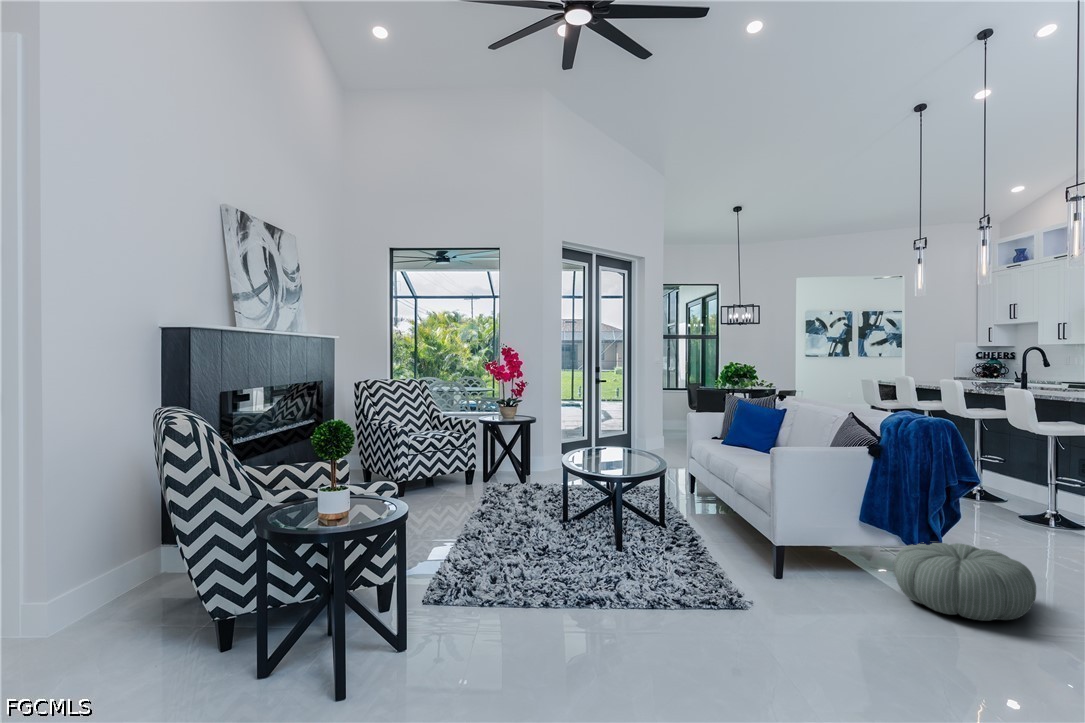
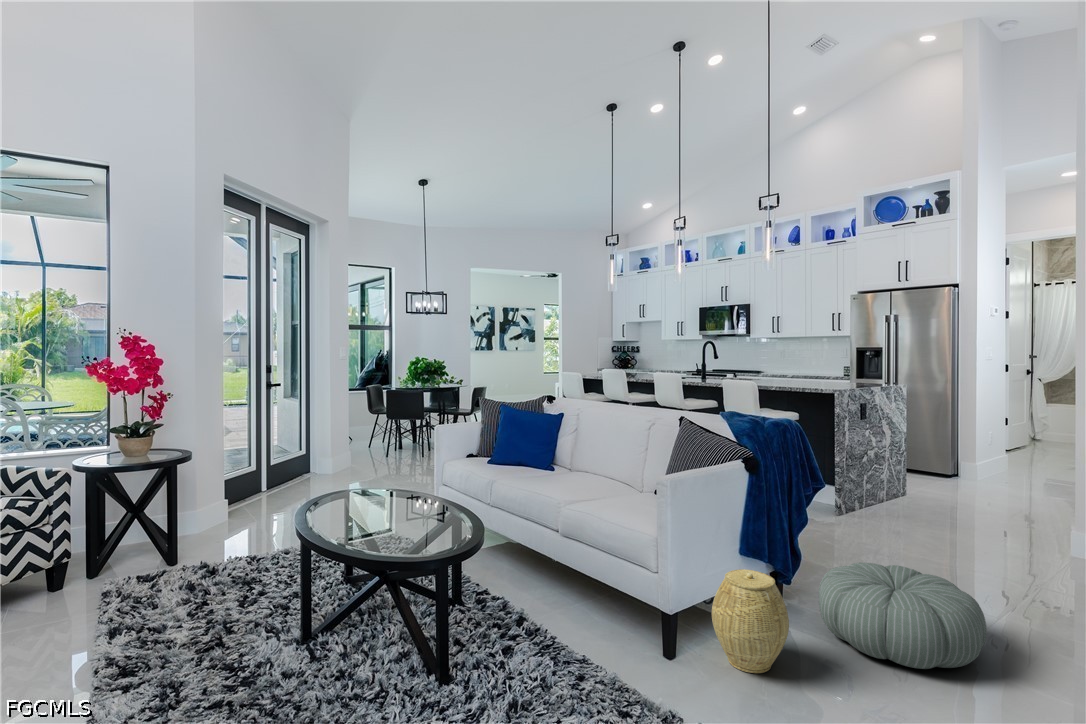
woven basket: none [784,518,839,587] -> present [712,569,789,673]

